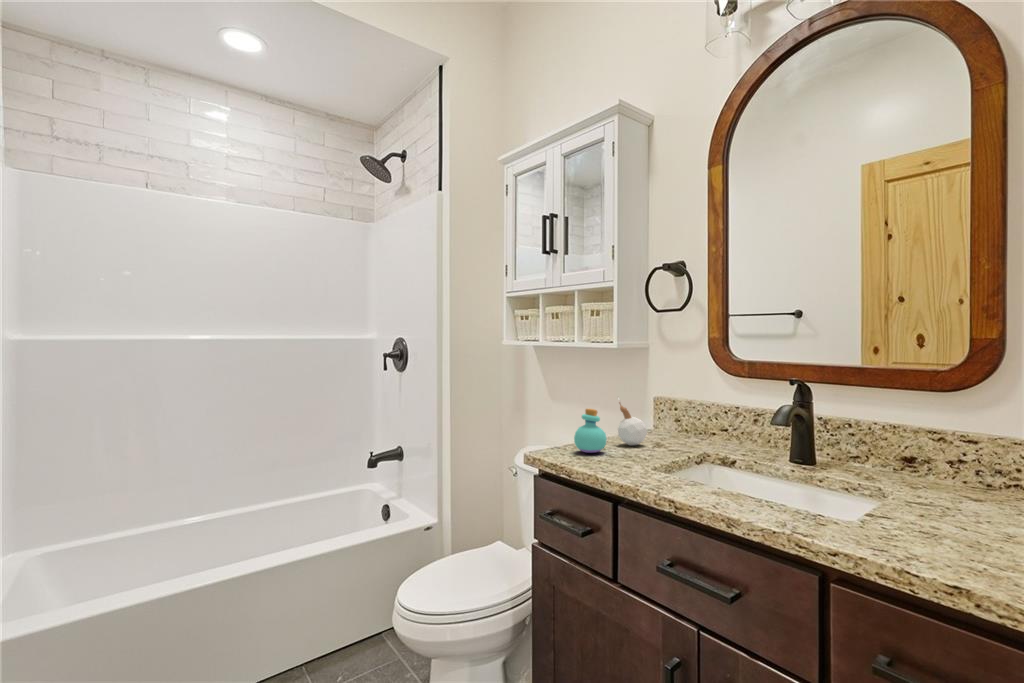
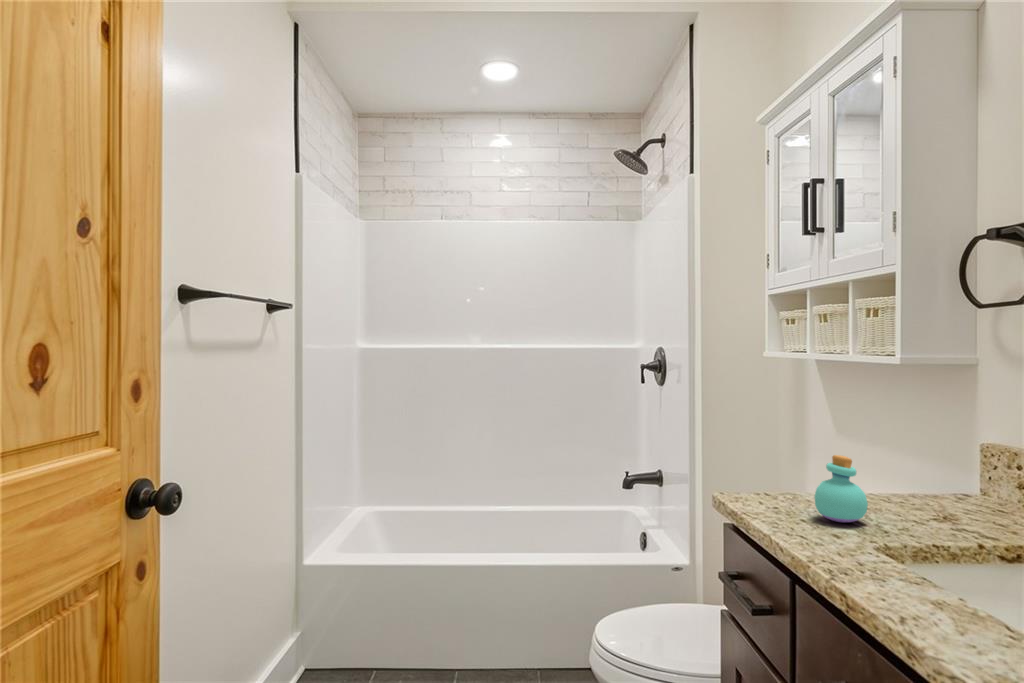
candle: present [618,402,647,445] -> none [899,439,951,517]

